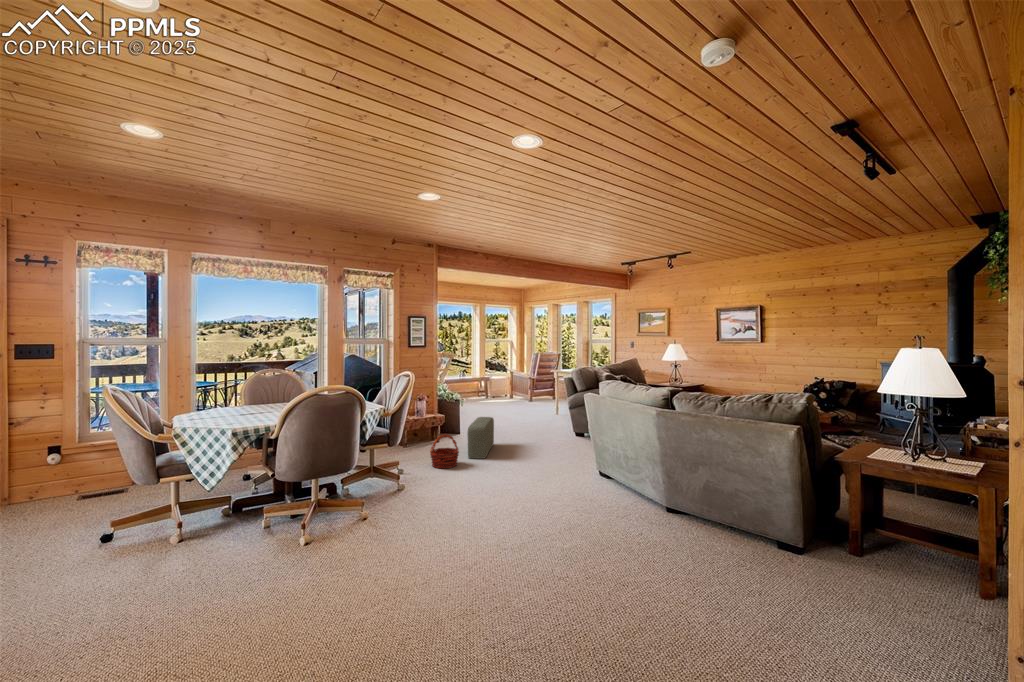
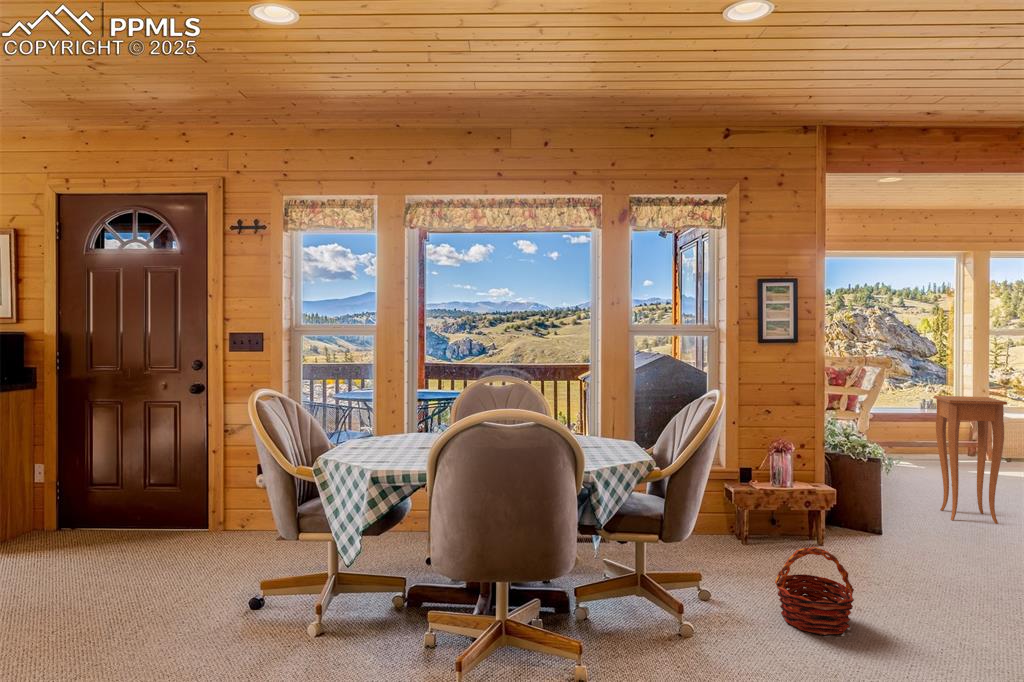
side table: none [477,370,503,426] -> present [934,396,1007,524]
pouf: present [467,417,494,459] -> none [884,510,970,628]

